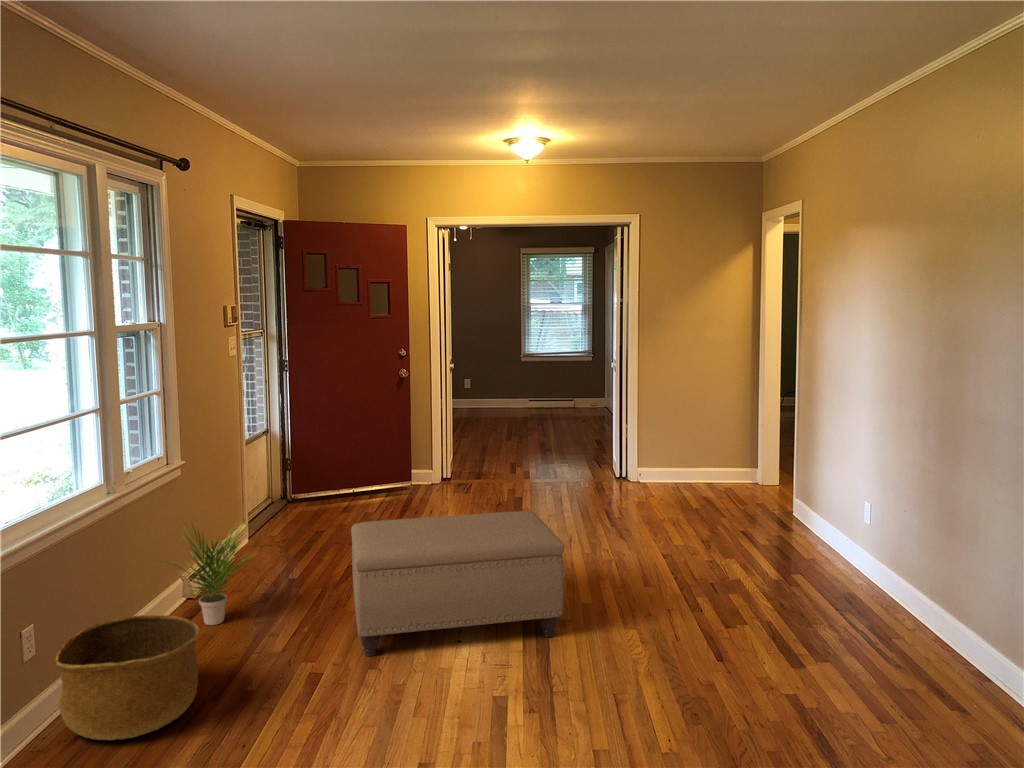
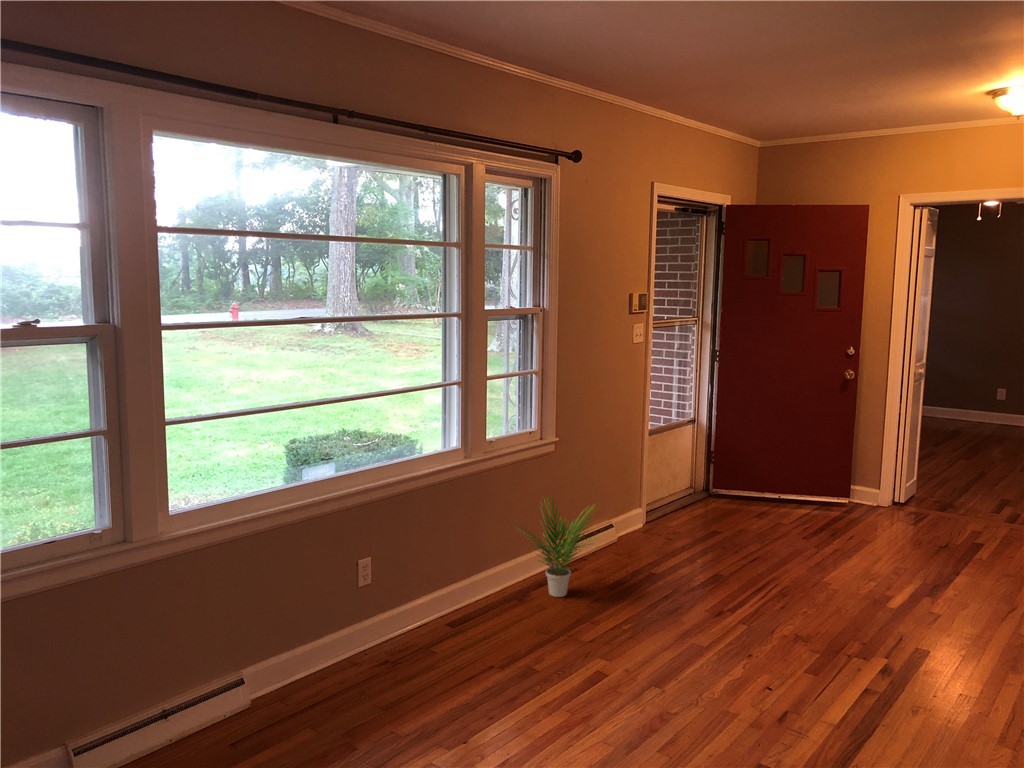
ottoman: present [351,511,564,657] -> none [654,532,918,731]
basket: present [56,615,200,740] -> none [381,567,498,674]

